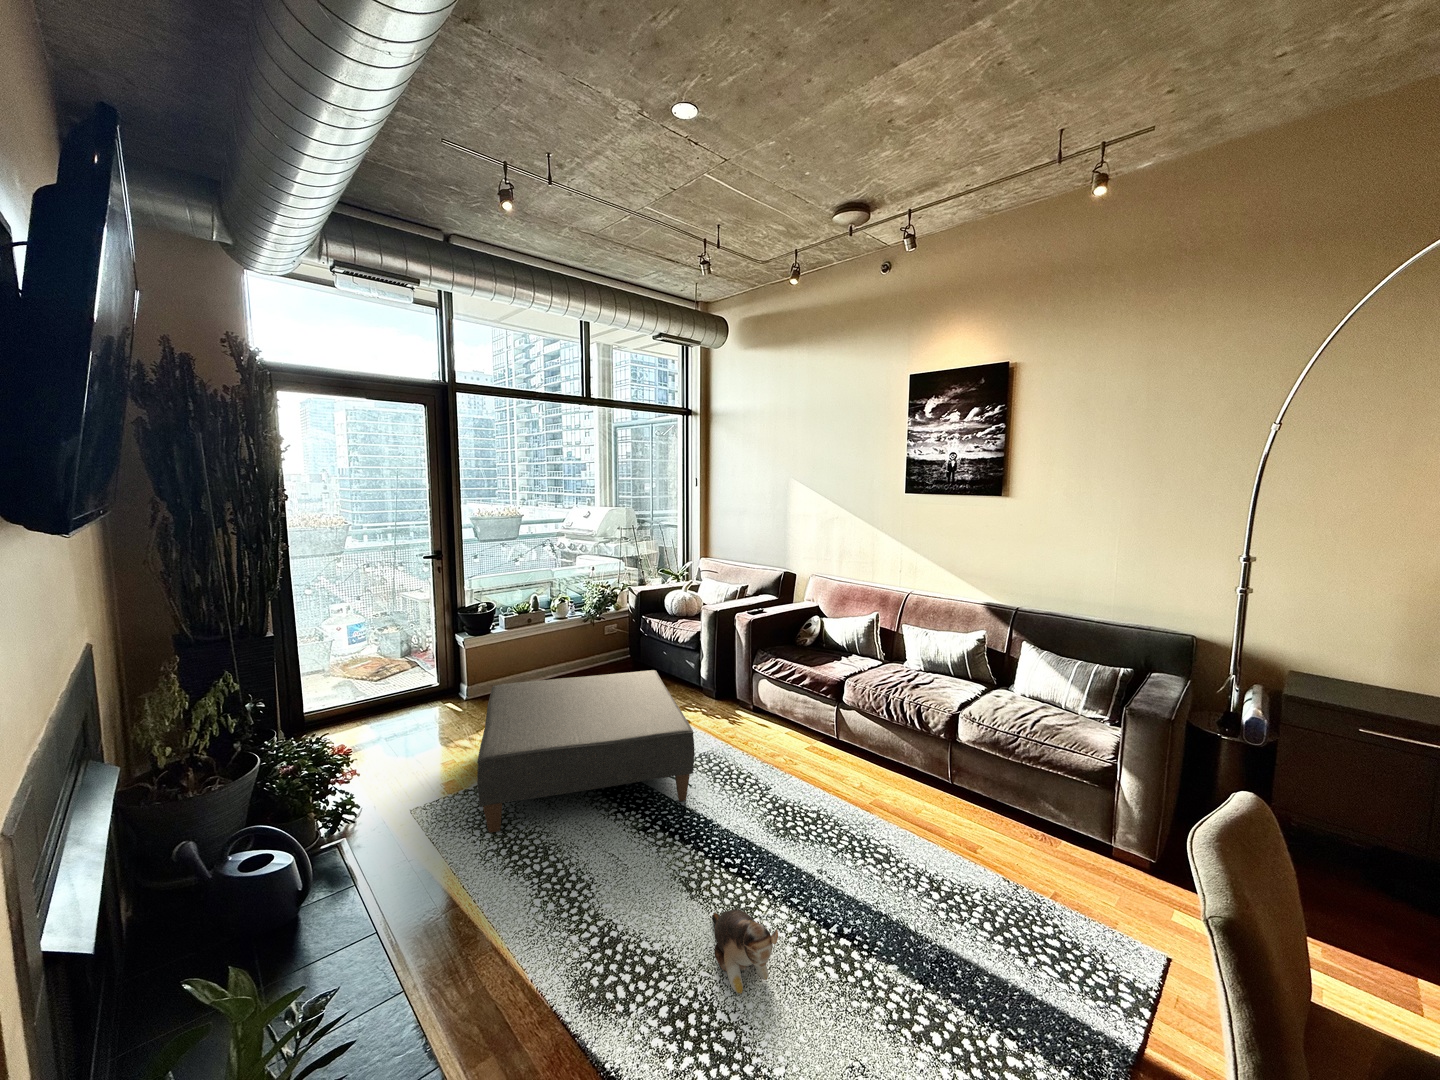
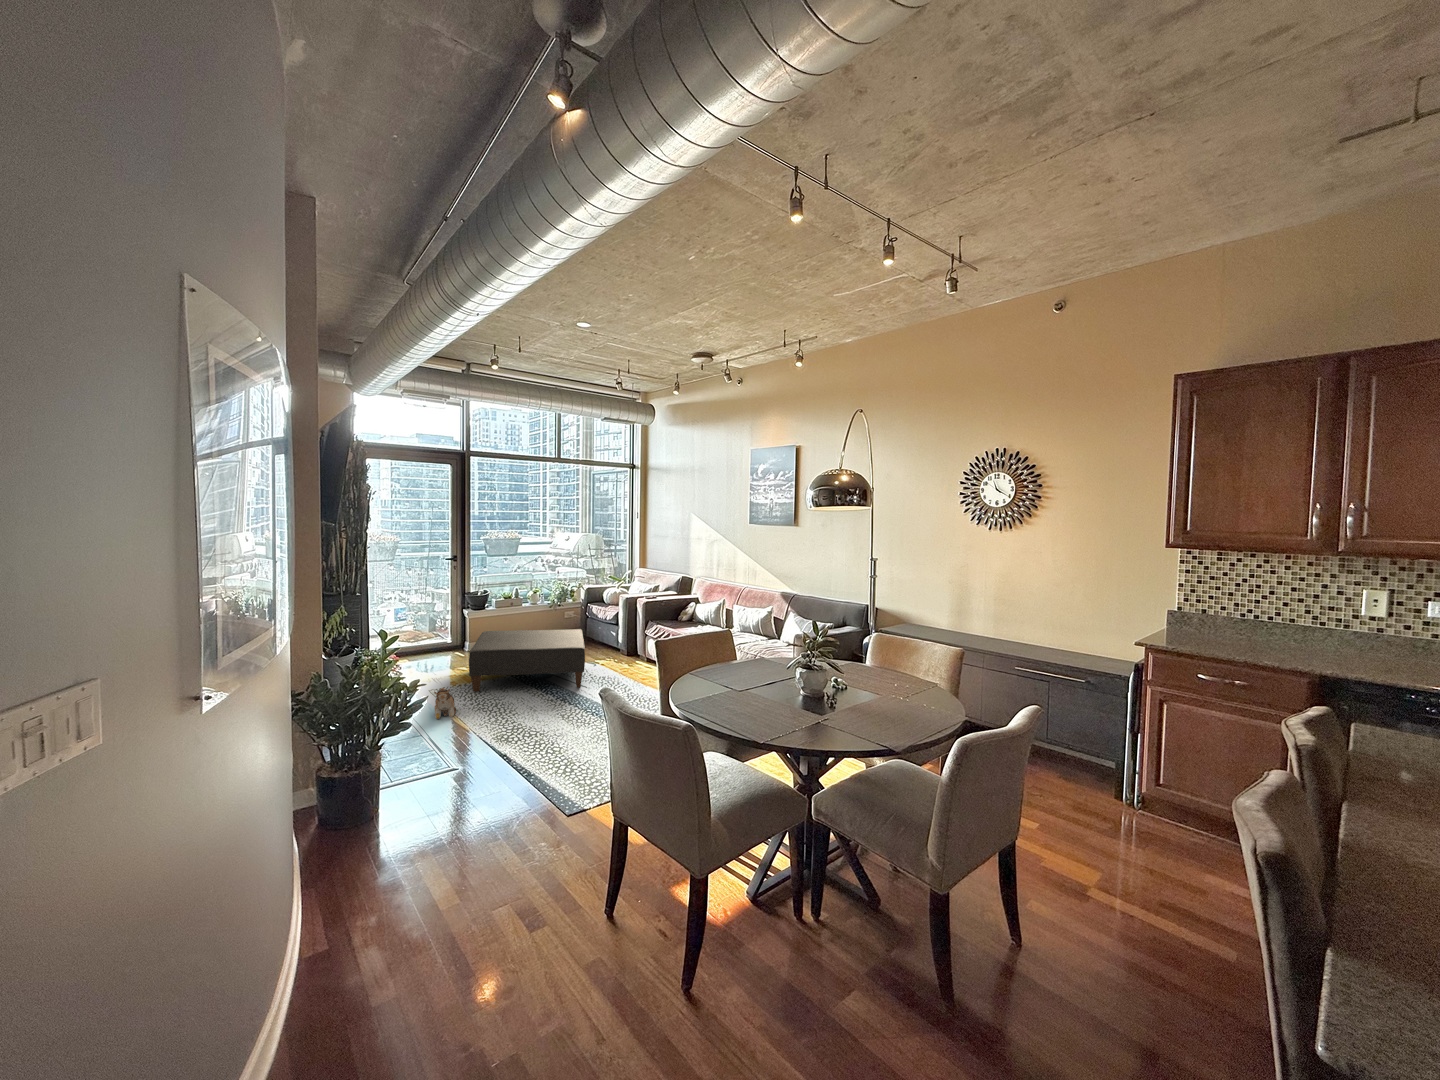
plush toy: present [712,910,778,994] -> present [434,688,456,719]

